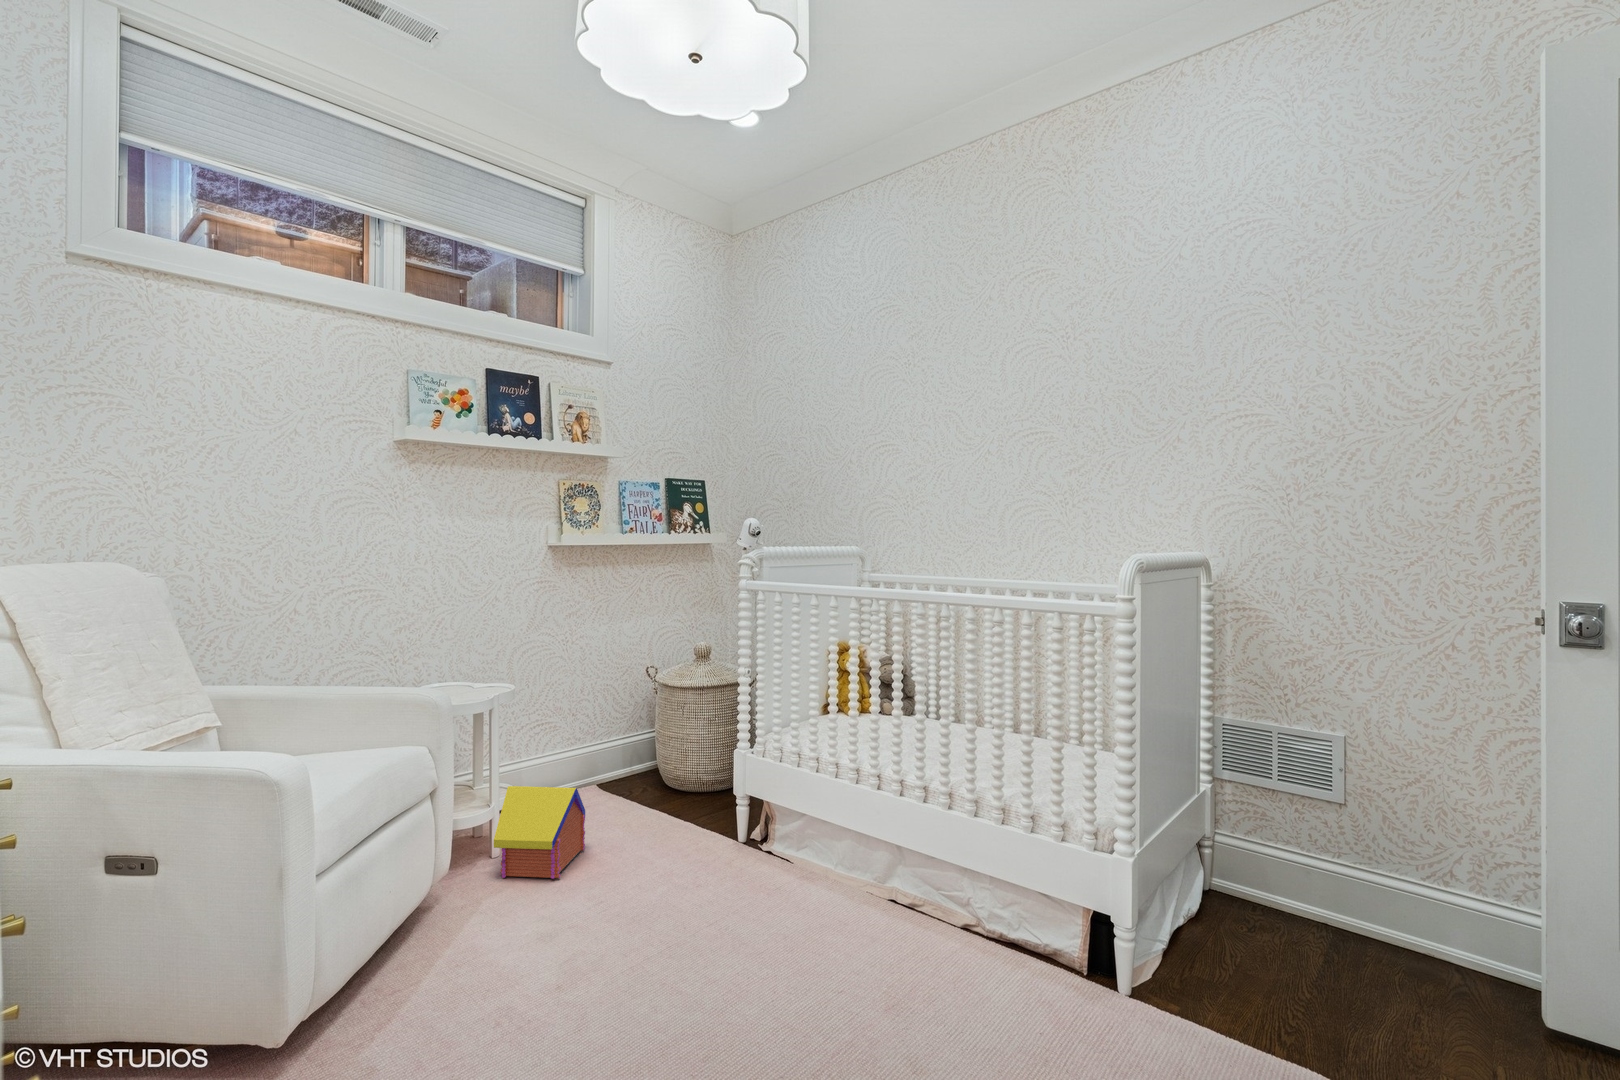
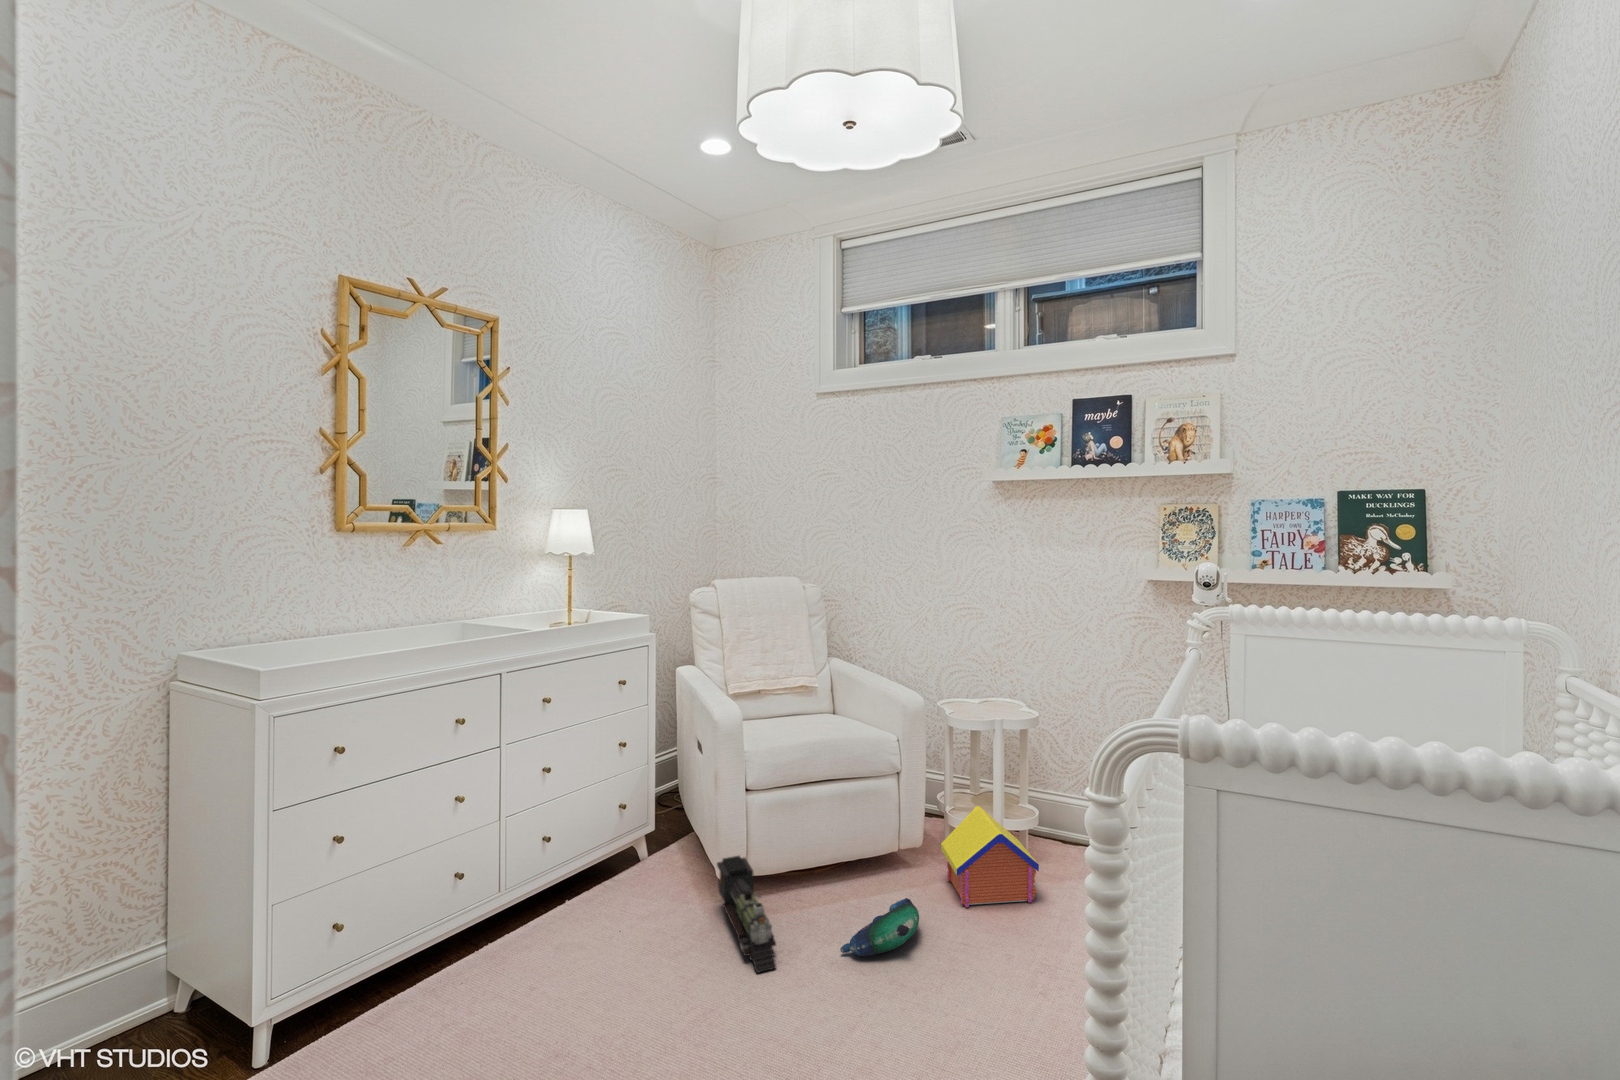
plush toy: none [519,882,606,957] -> present [840,898,919,957]
toy train: none [348,927,551,1039] -> present [717,856,776,973]

